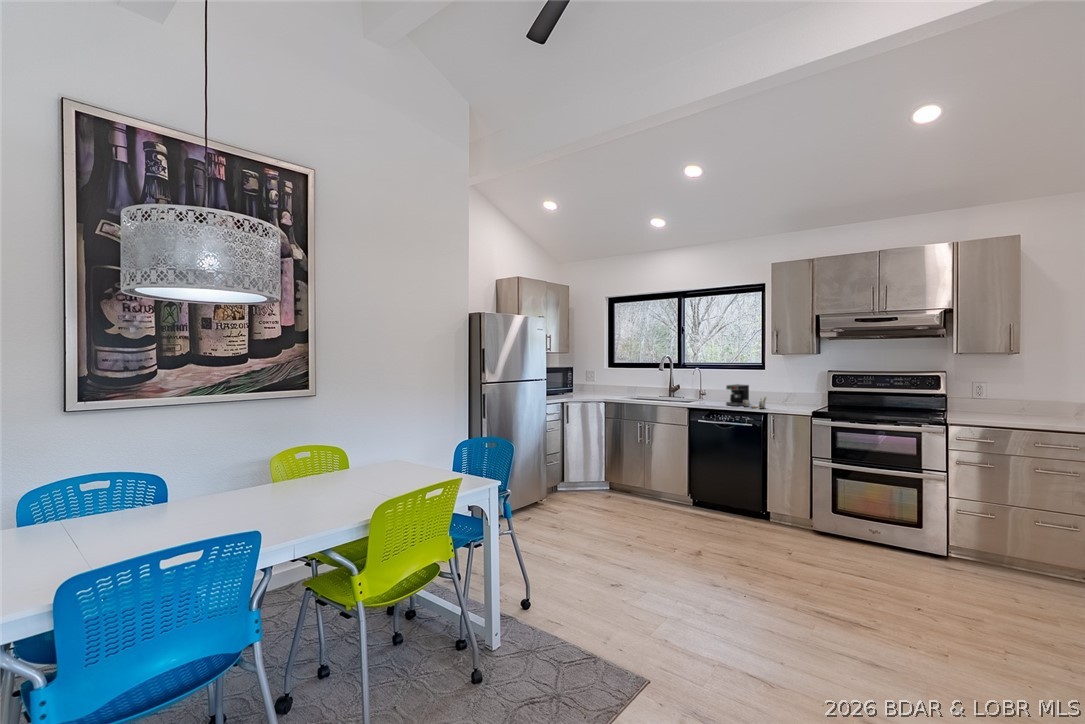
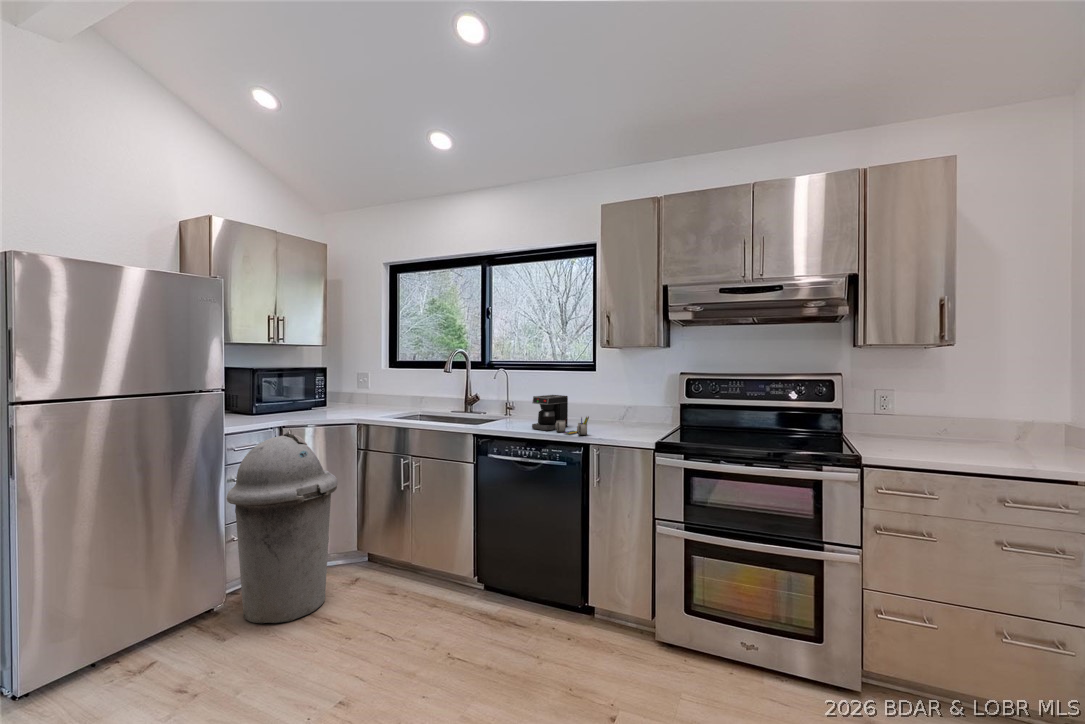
trash can: none [549,405,605,510] -> present [227,433,338,624]

